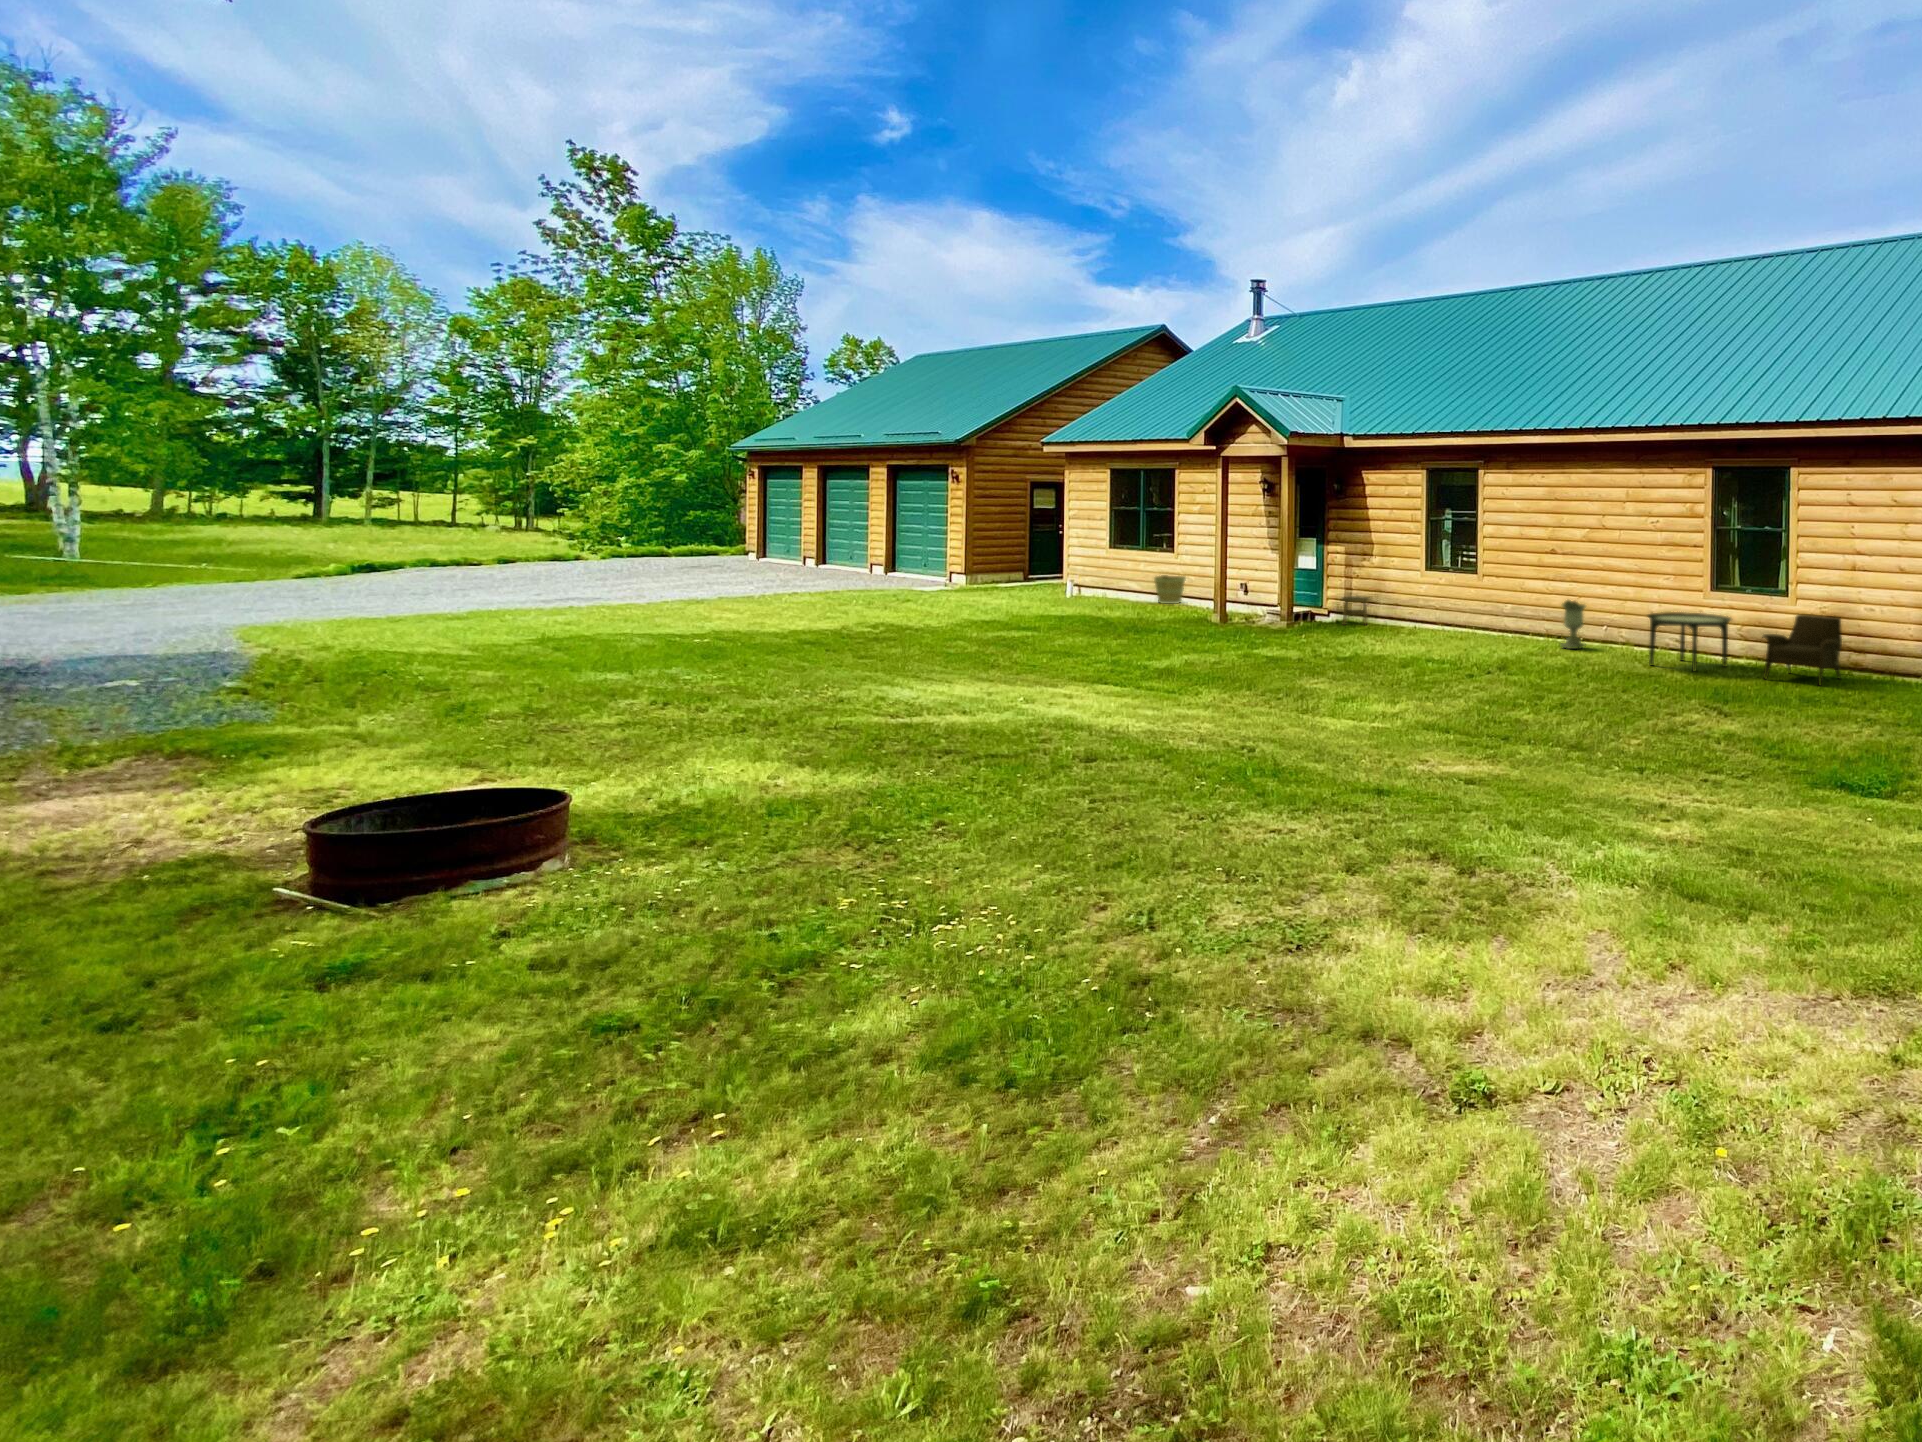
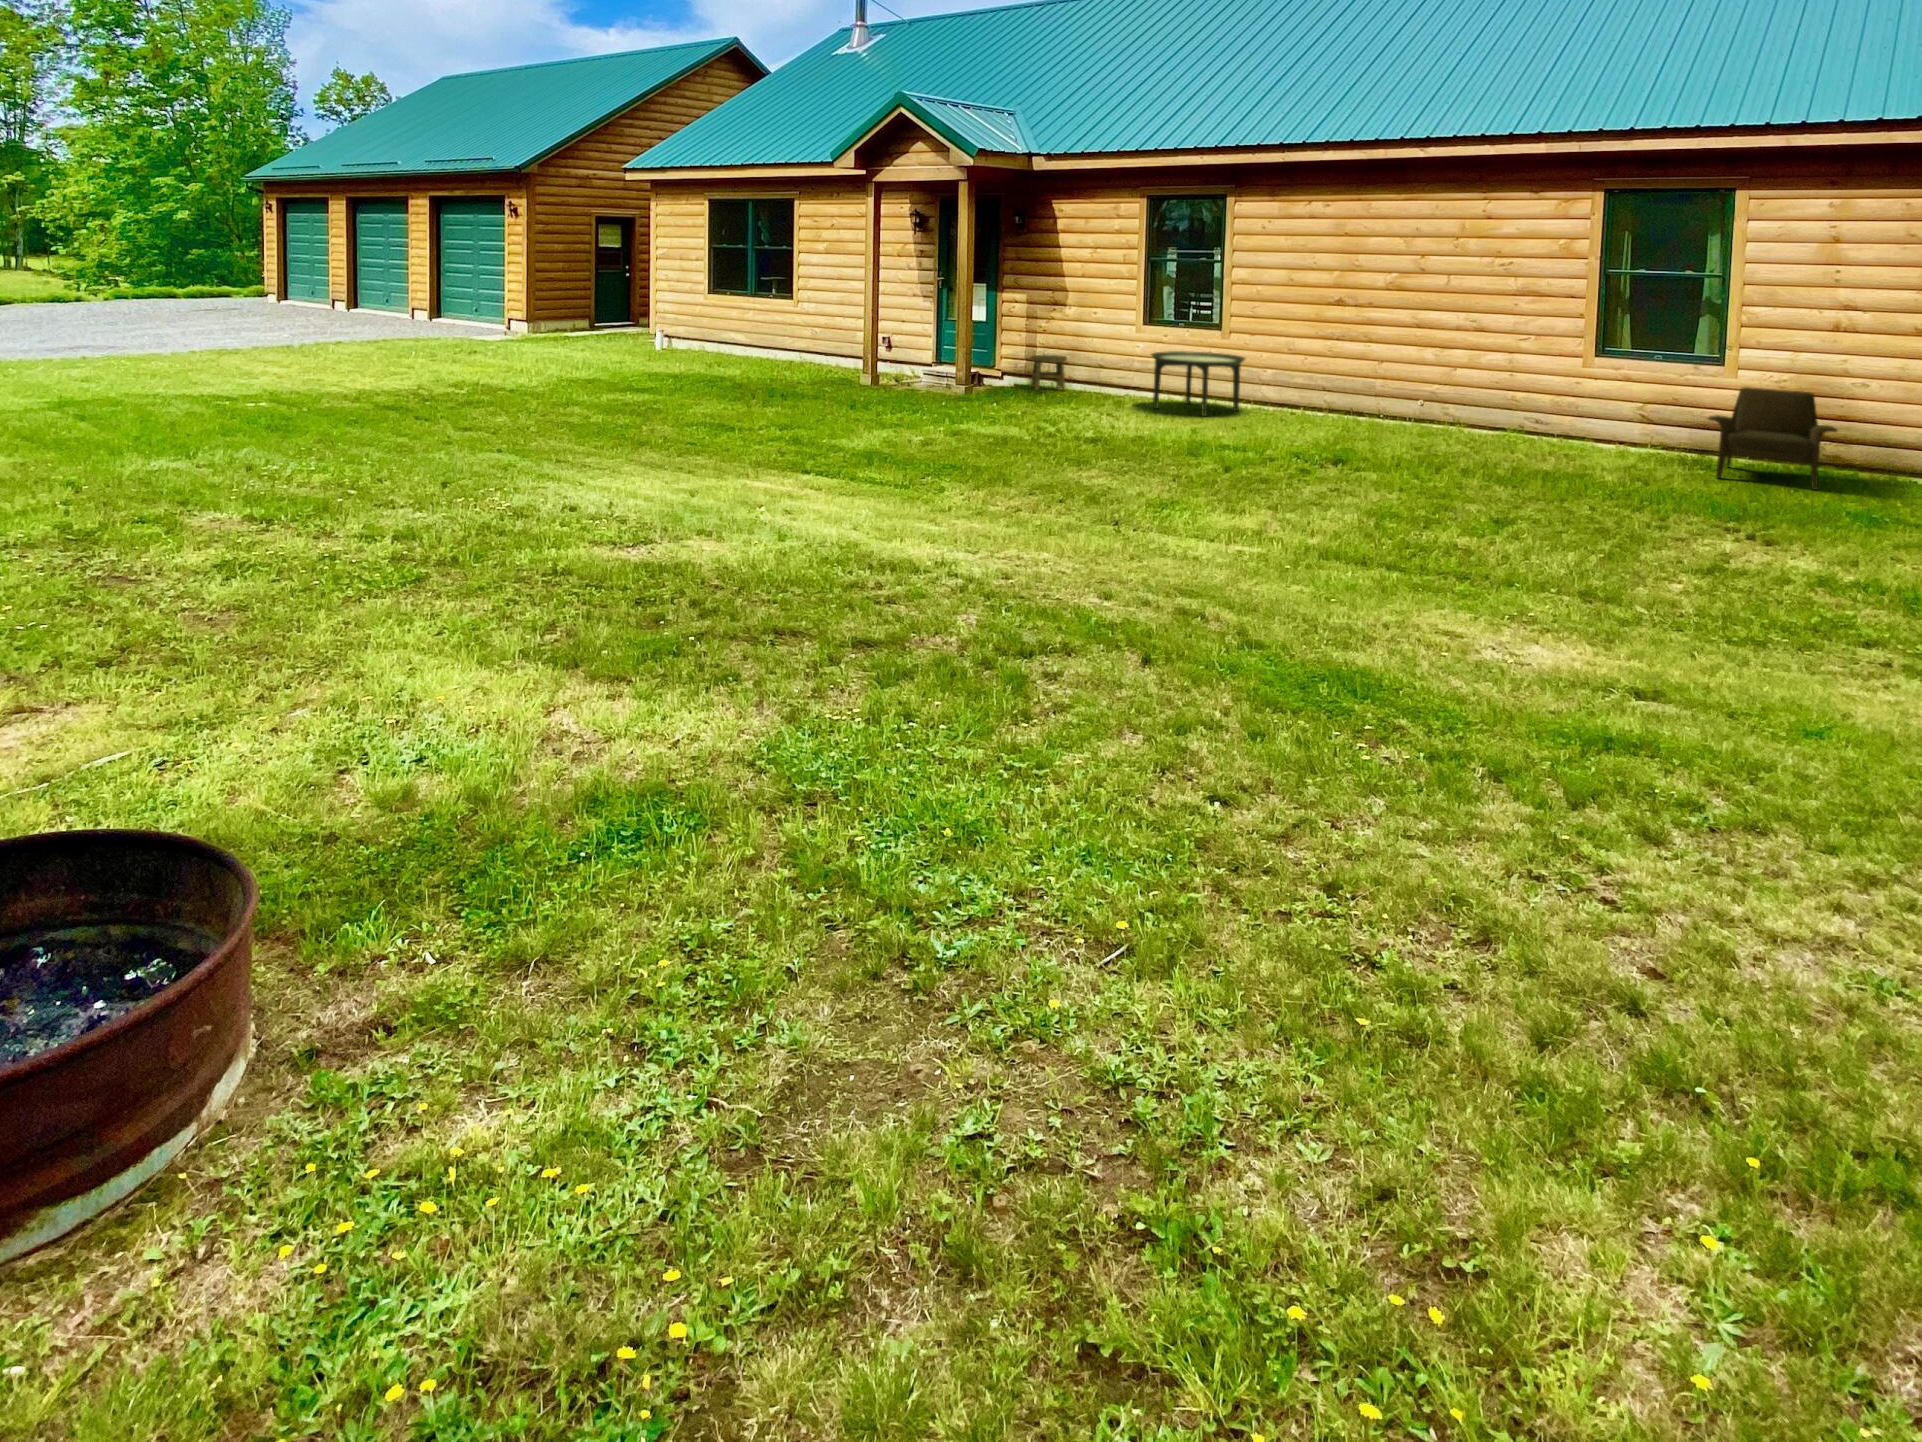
wooden bucket: present [1154,575,1186,604] -> none [773,326,810,361]
planter: present [1561,600,1586,649] -> none [1357,362,1394,427]
round table: present [1648,612,1731,672] -> present [1151,351,1245,416]

